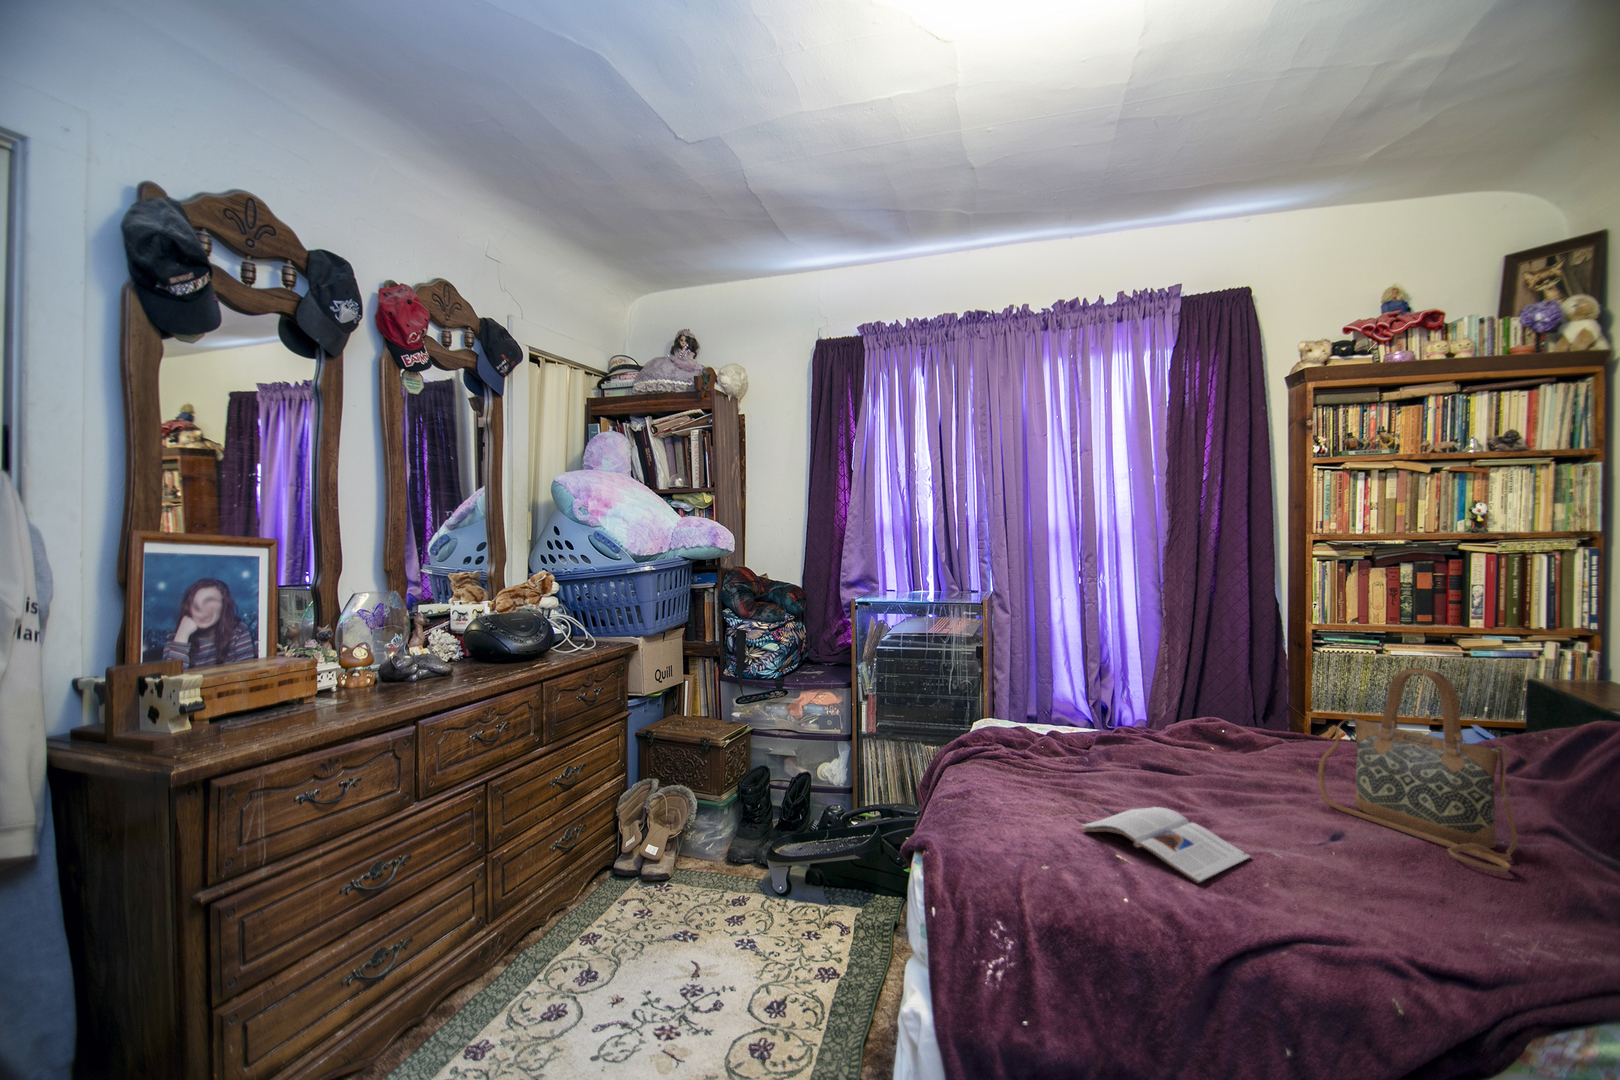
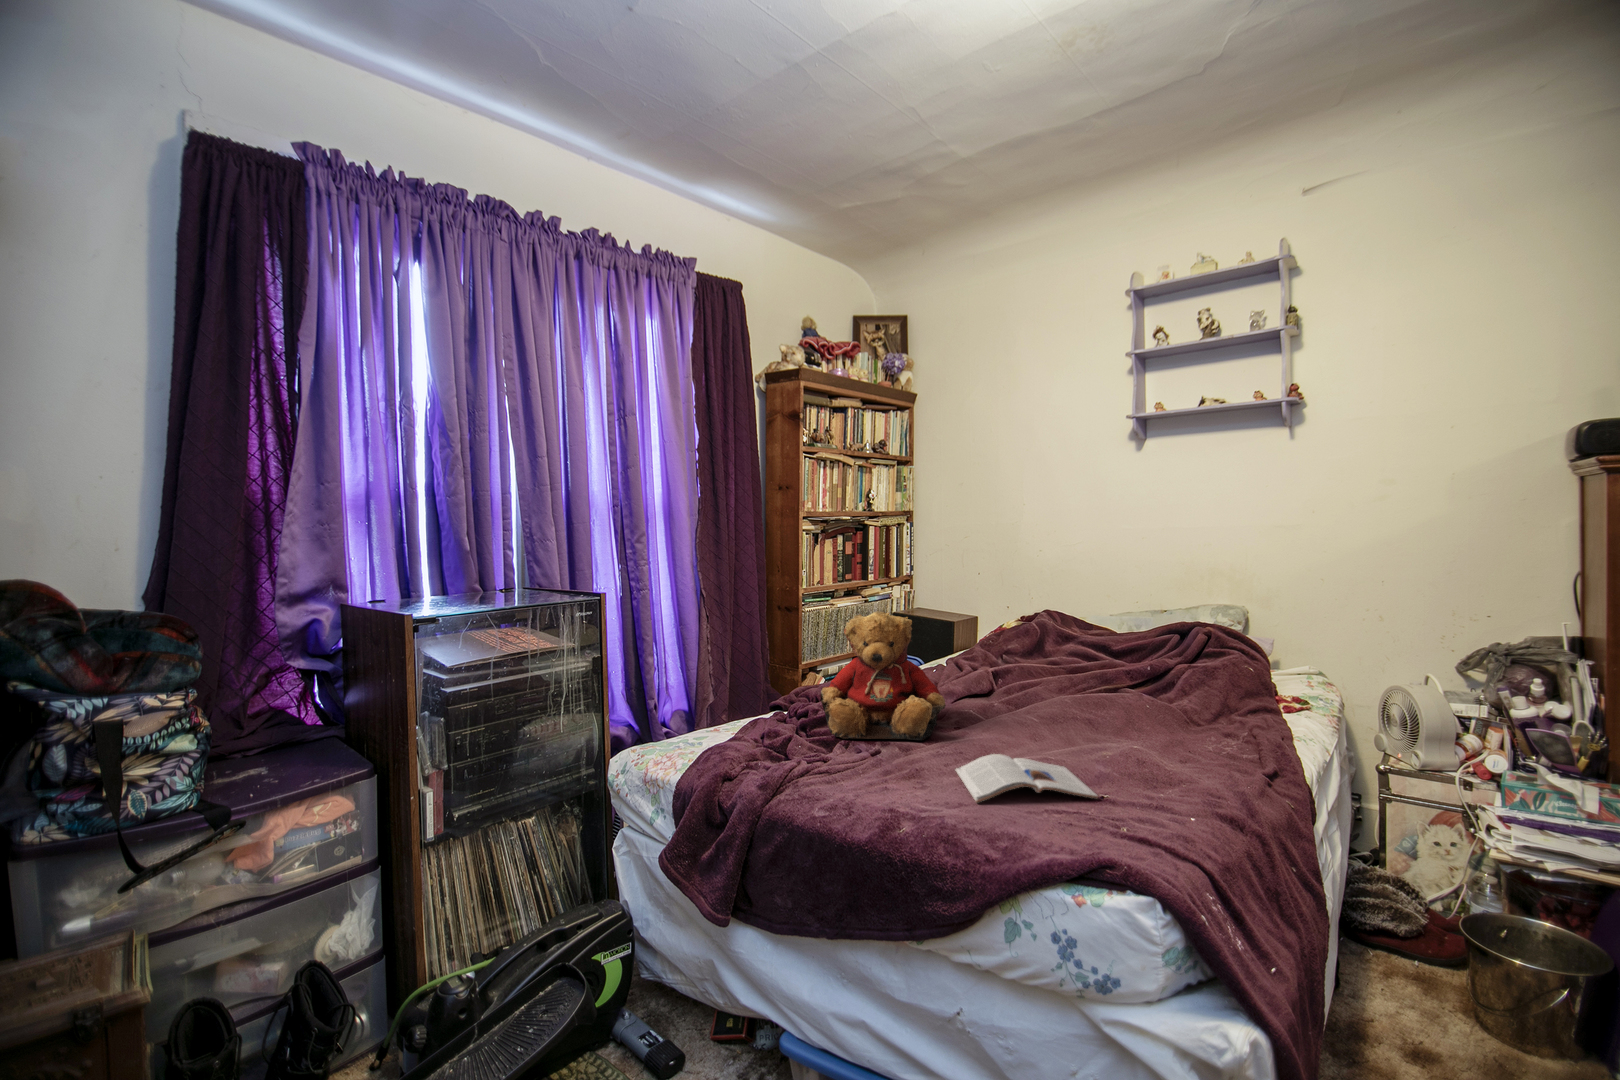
teddy bear: none [1098,647,1239,784] -> present [820,611,946,740]
handbag: present [1319,668,1518,872] -> none [986,597,1122,724]

